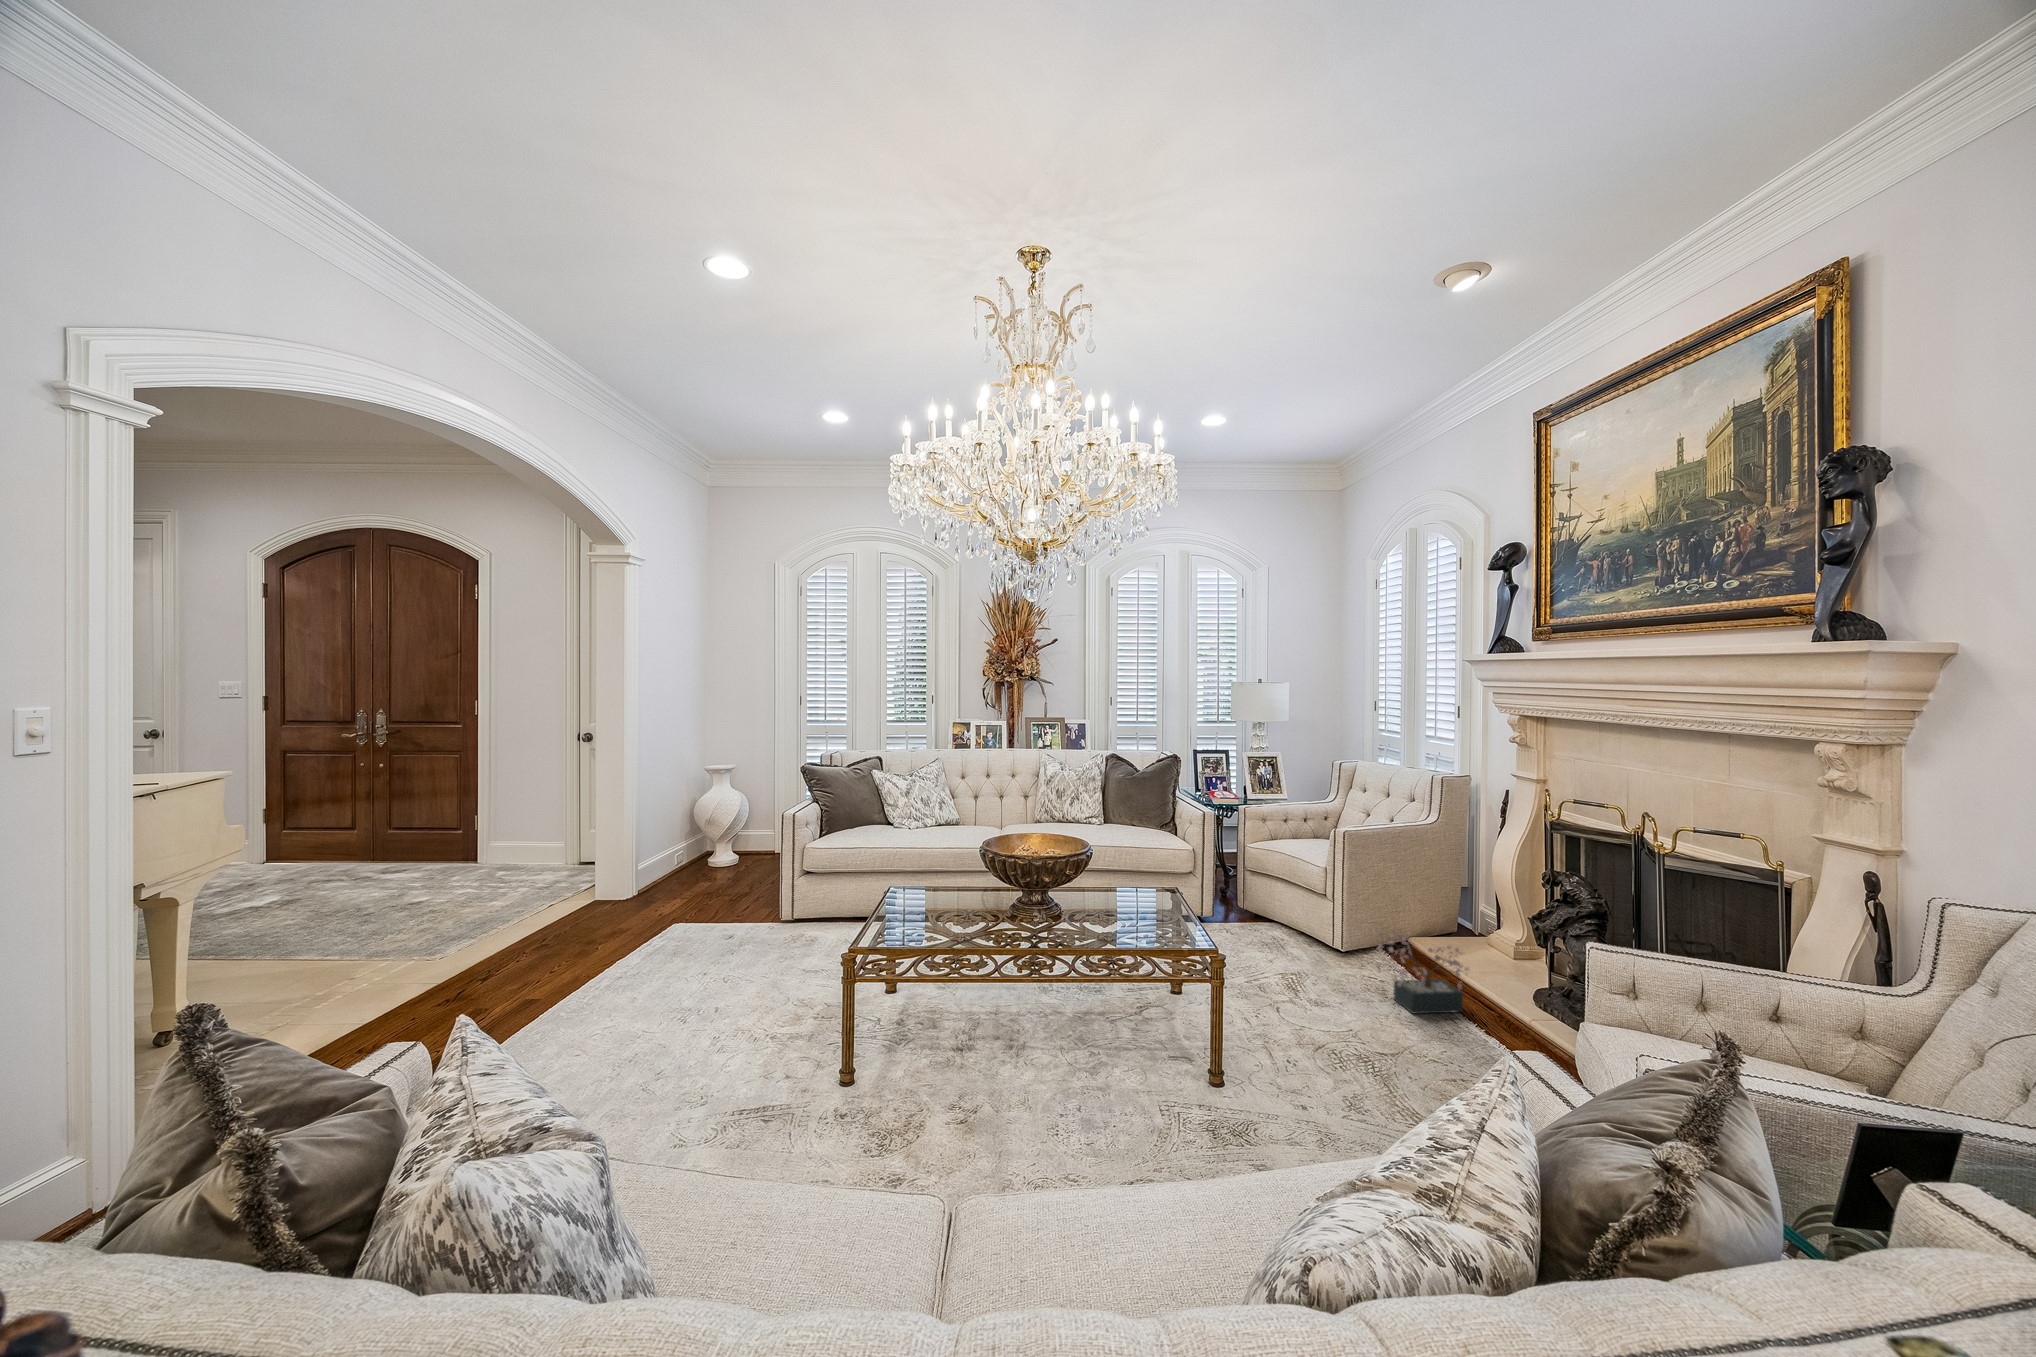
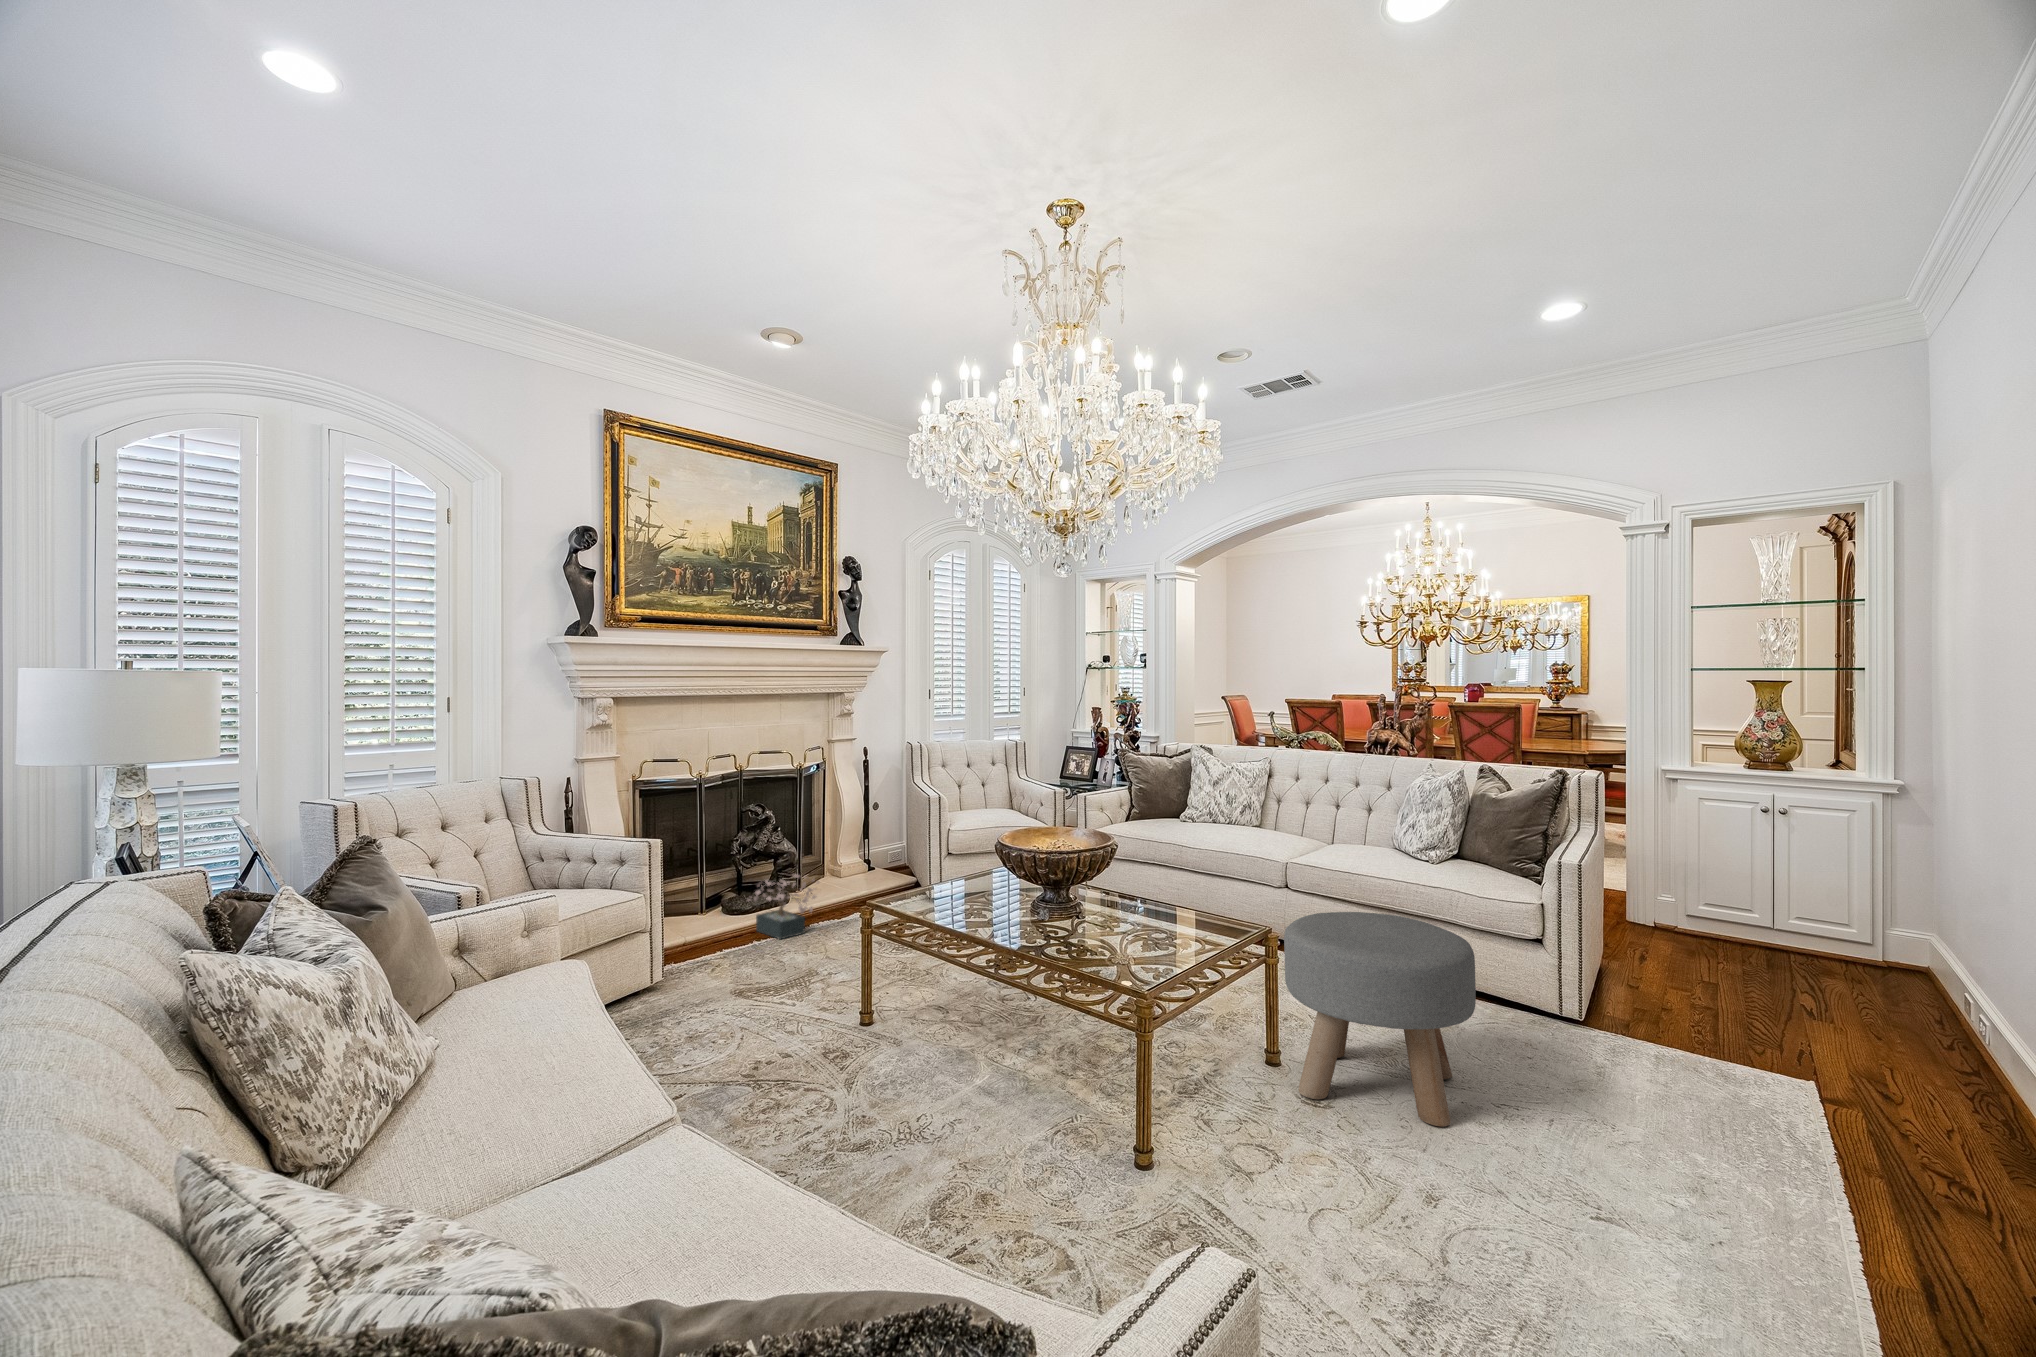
ottoman: none [642,914,802,1099] -> present [1284,912,1476,1127]

